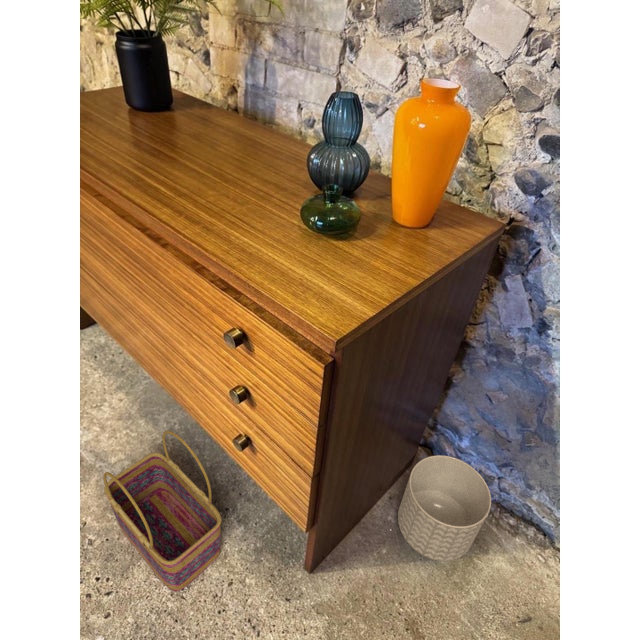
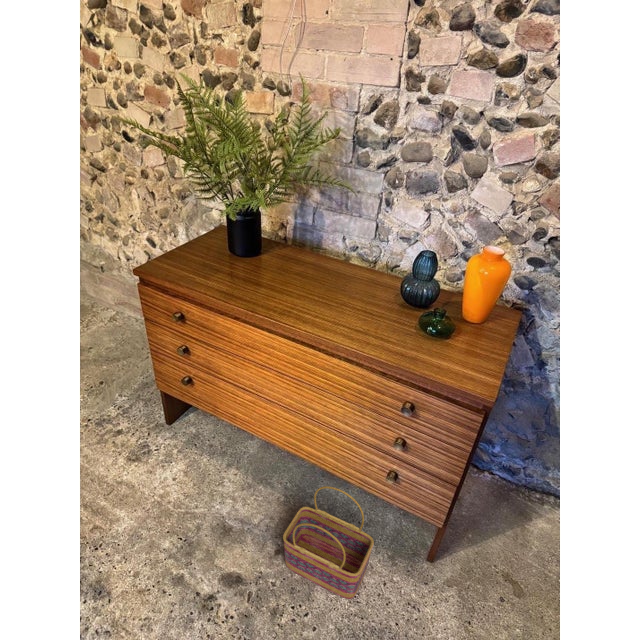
planter: present [398,455,491,561] -> none [469,459,534,531]

